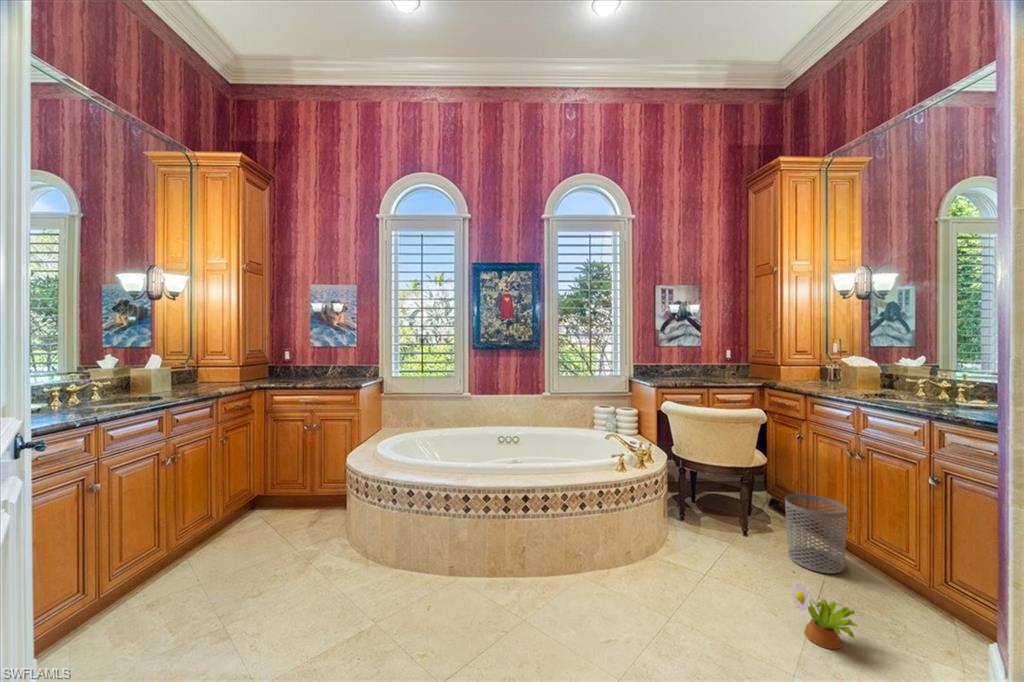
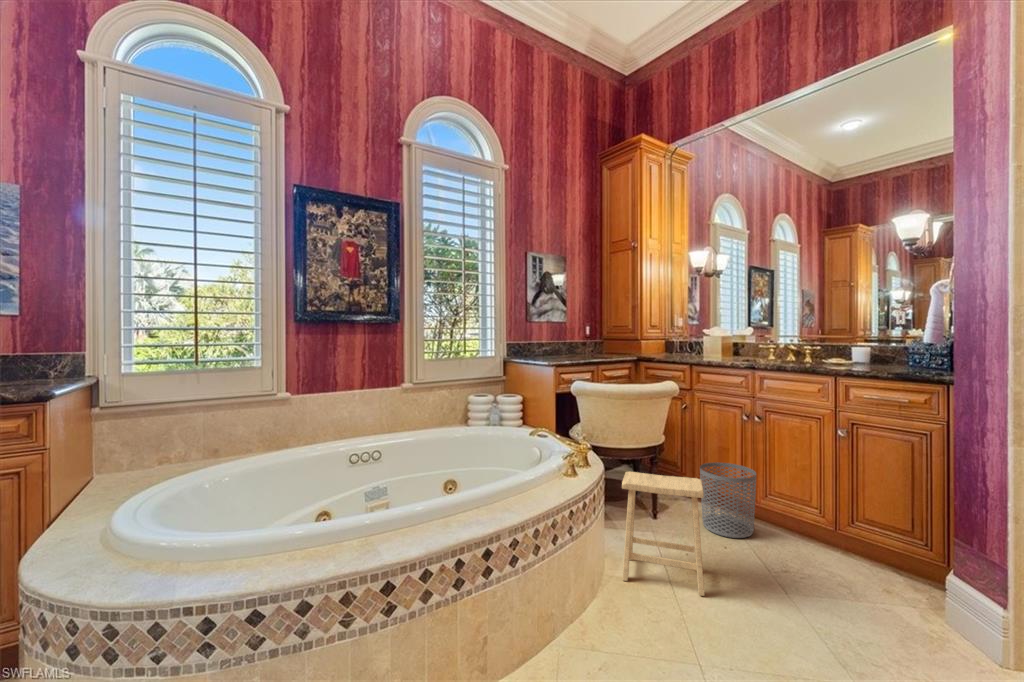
footstool: none [660,481,741,594] -> present [622,471,705,596]
decorative plant: present [792,580,857,649] -> none [779,556,860,621]

